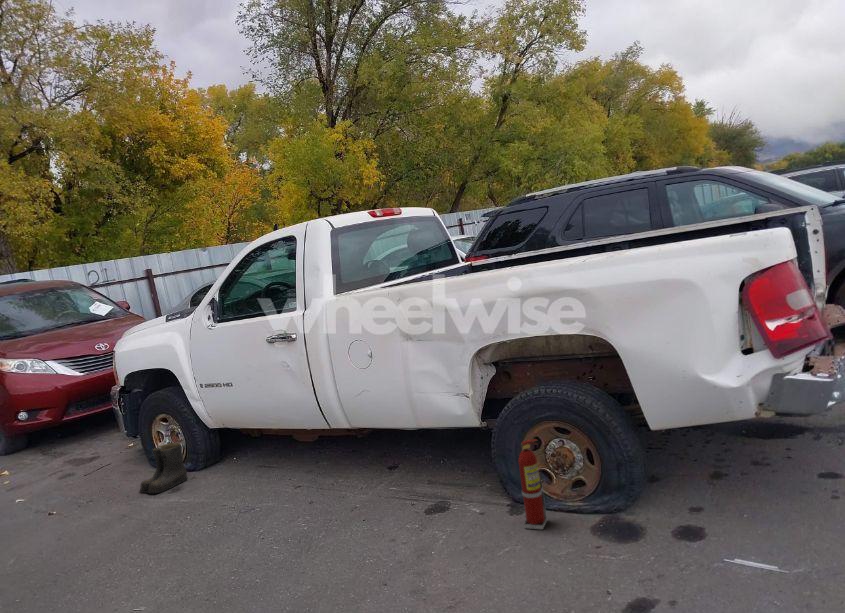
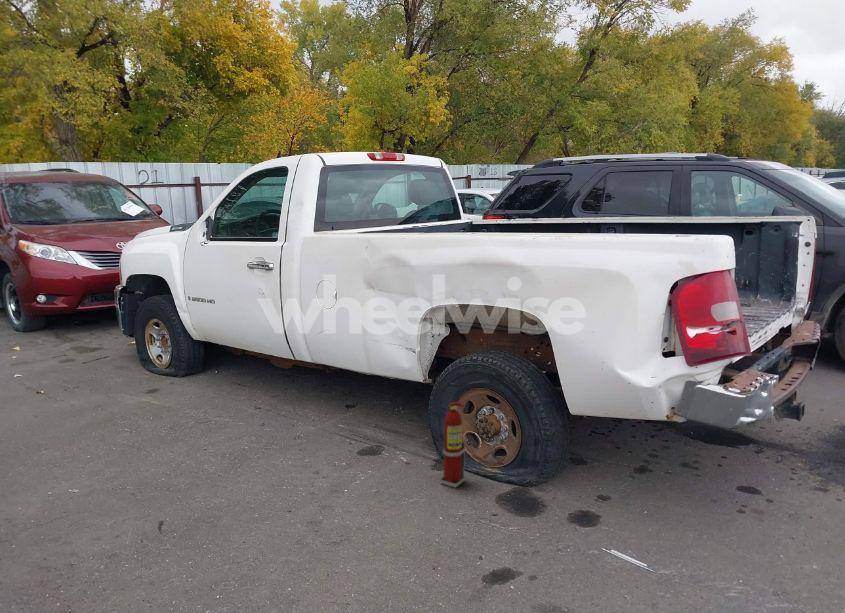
boots: present [140,443,187,494] -> none [124,347,170,390]

